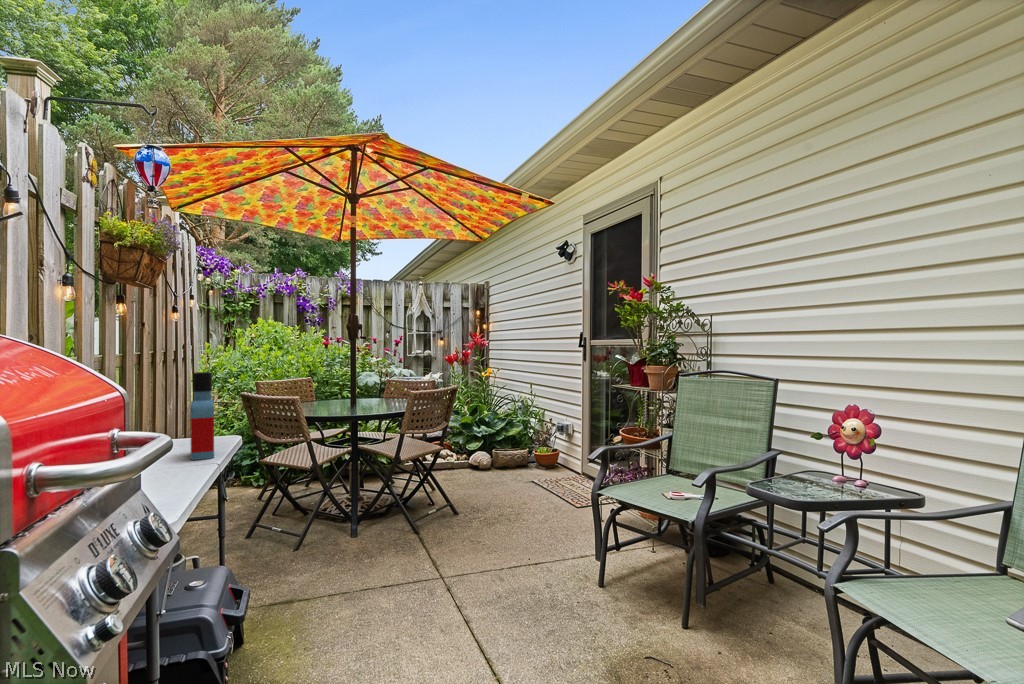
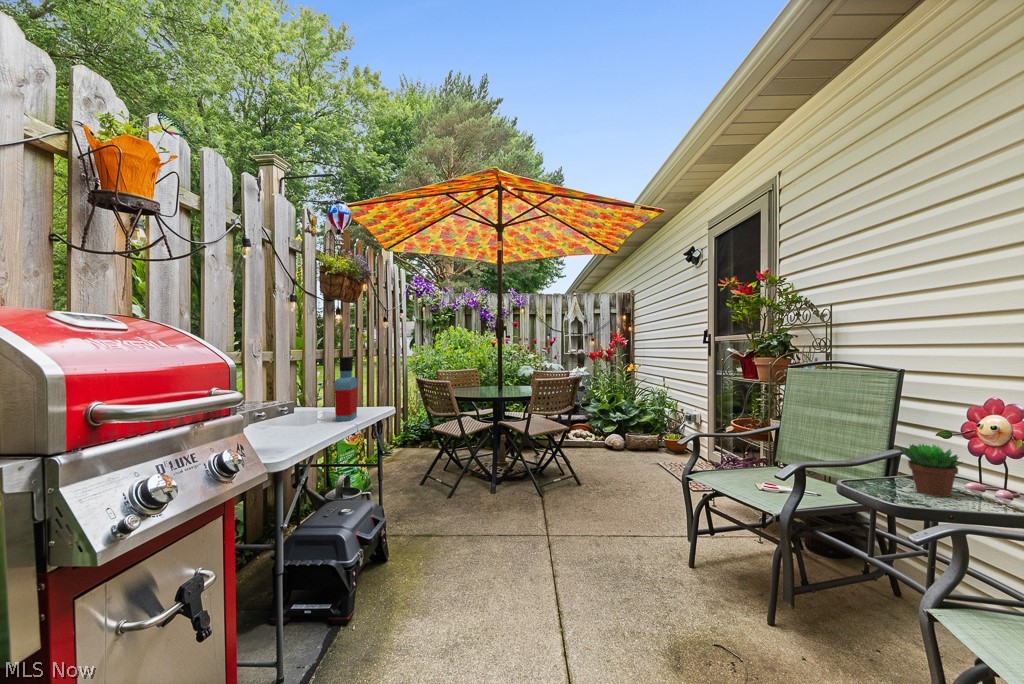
succulent plant: none [789,444,838,491] -> present [899,444,962,497]

